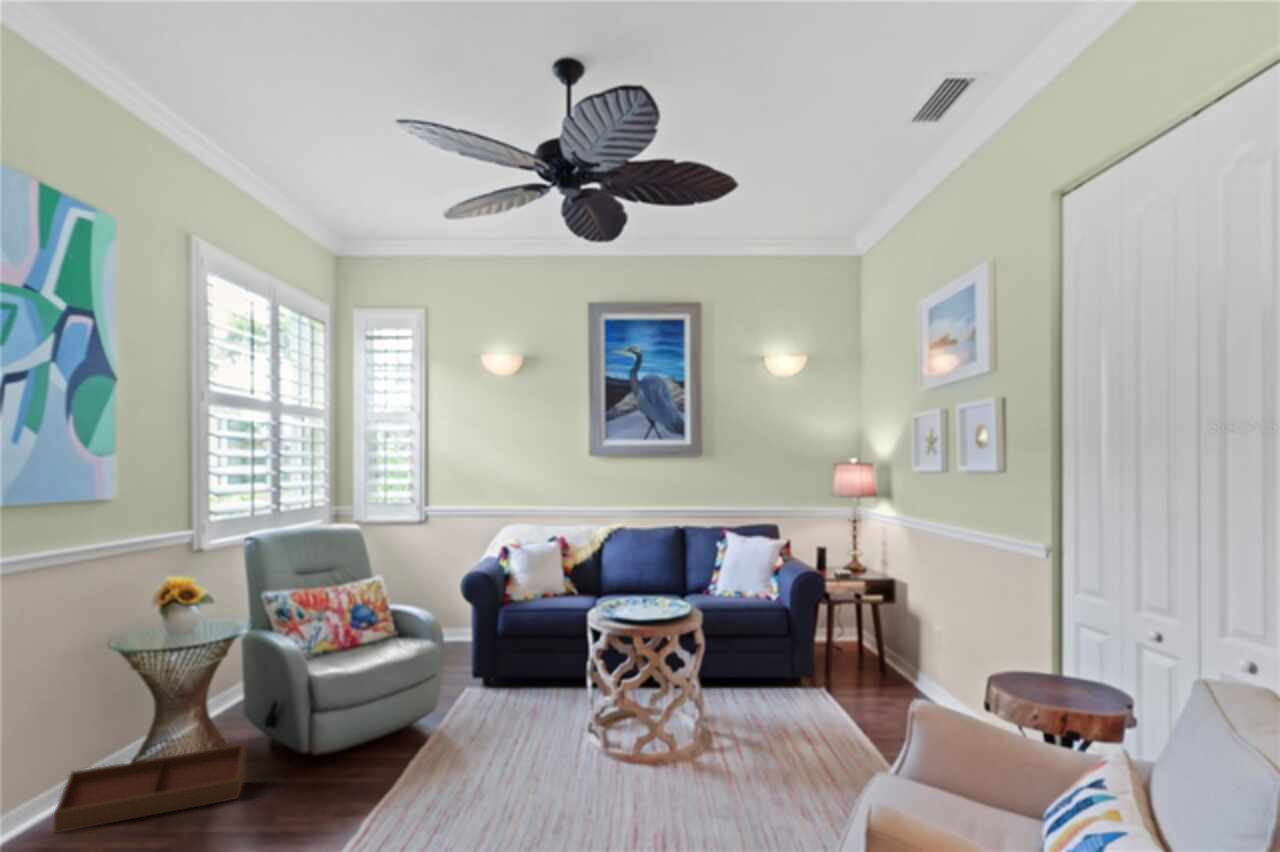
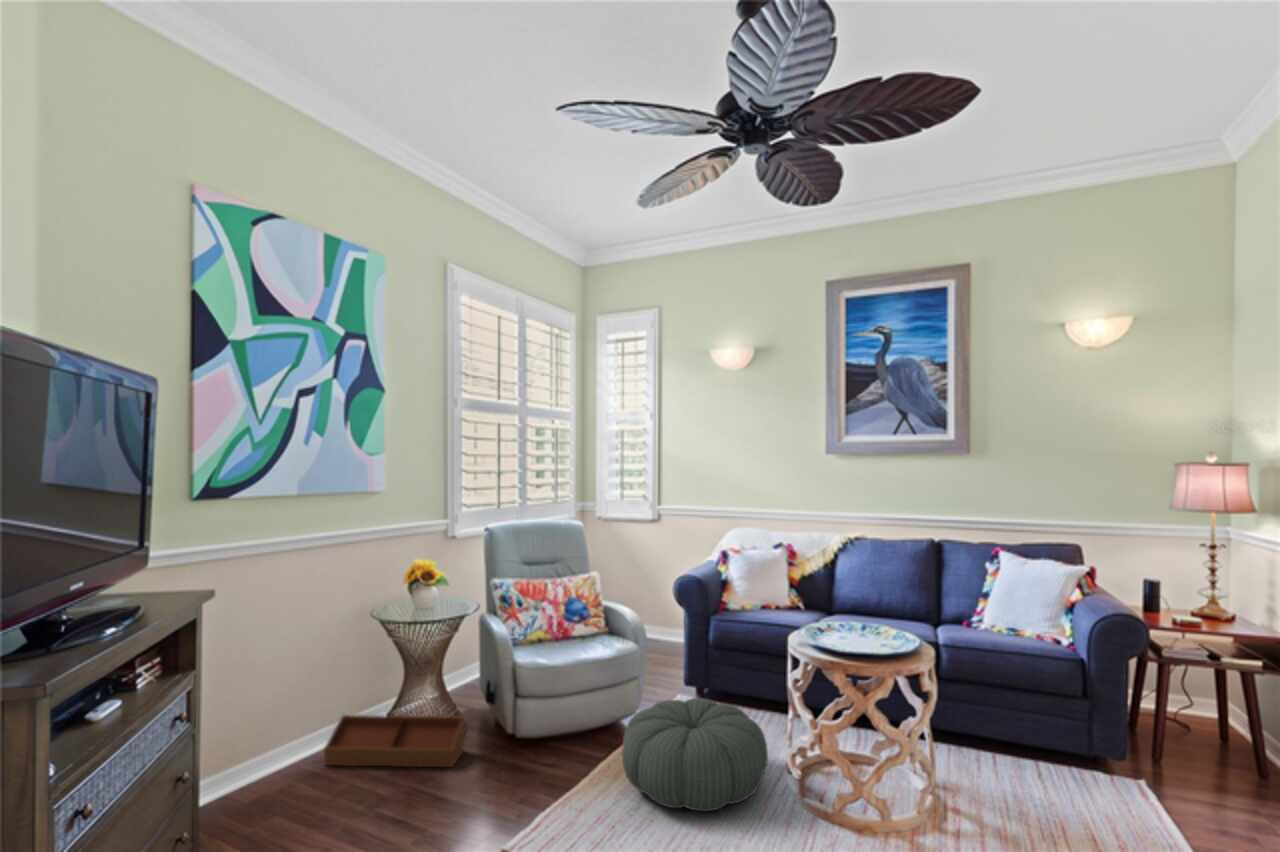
pouf: none [436,683,573,780] -> present [622,698,768,811]

